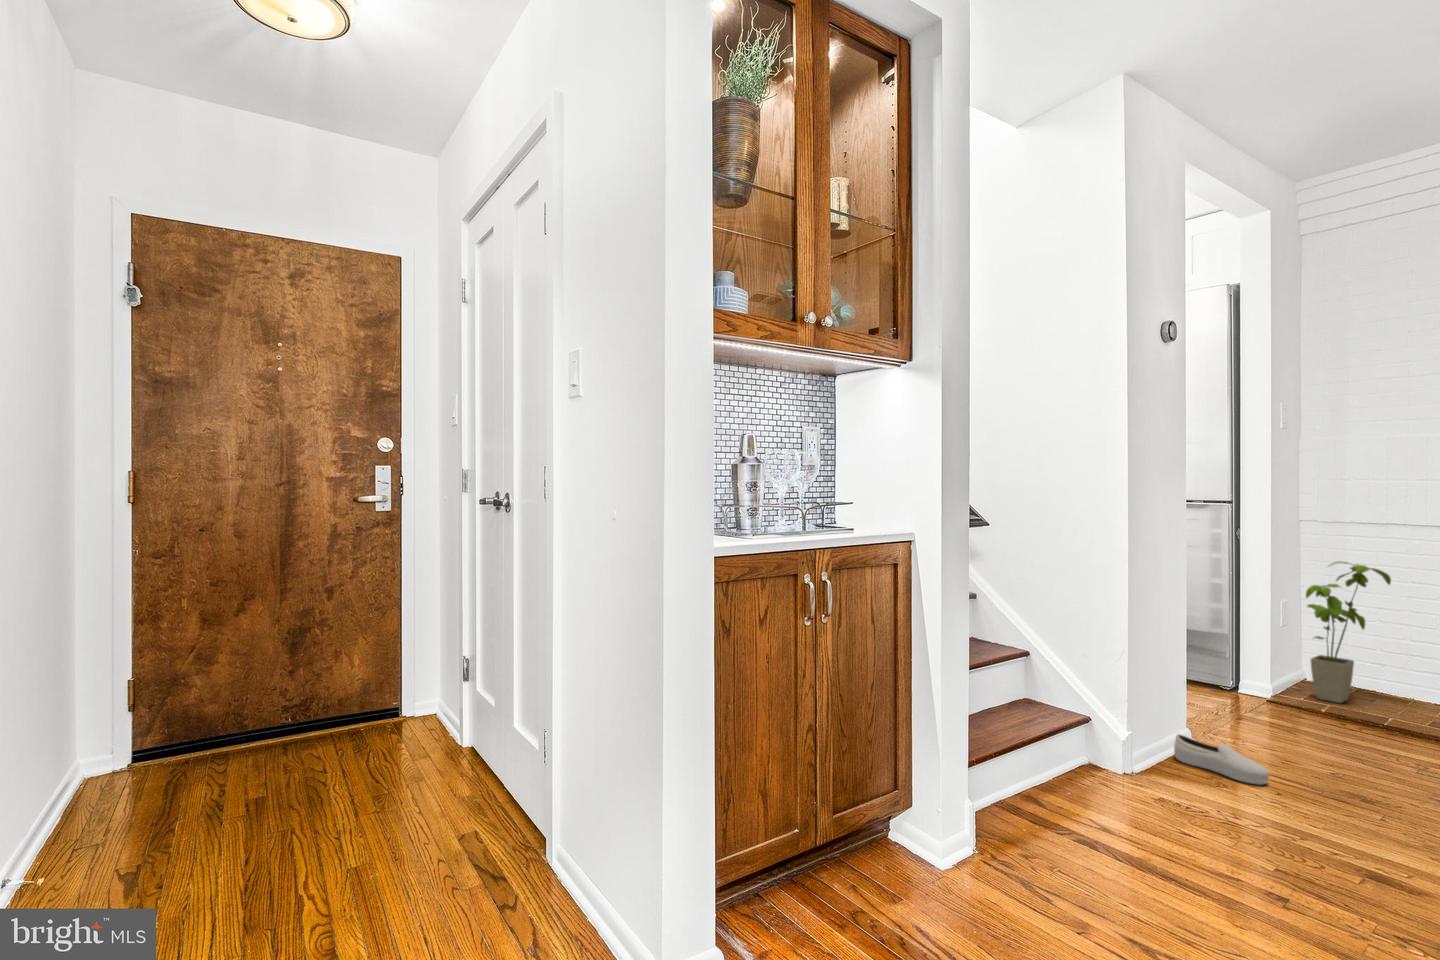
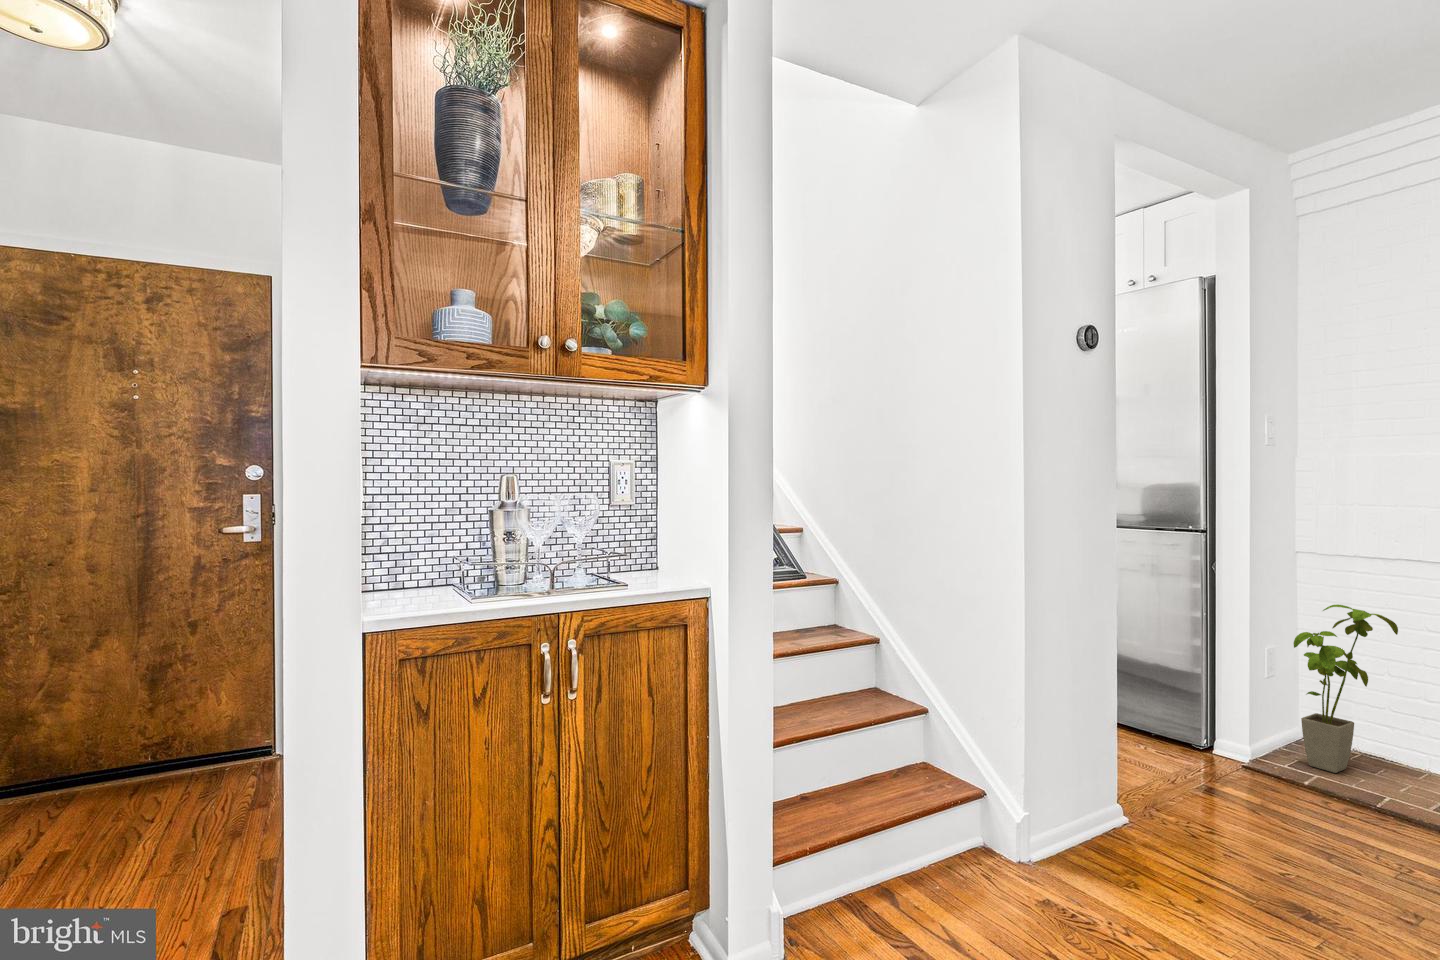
shoe: present [1174,734,1269,785] -> none [1089,814,1187,883]

